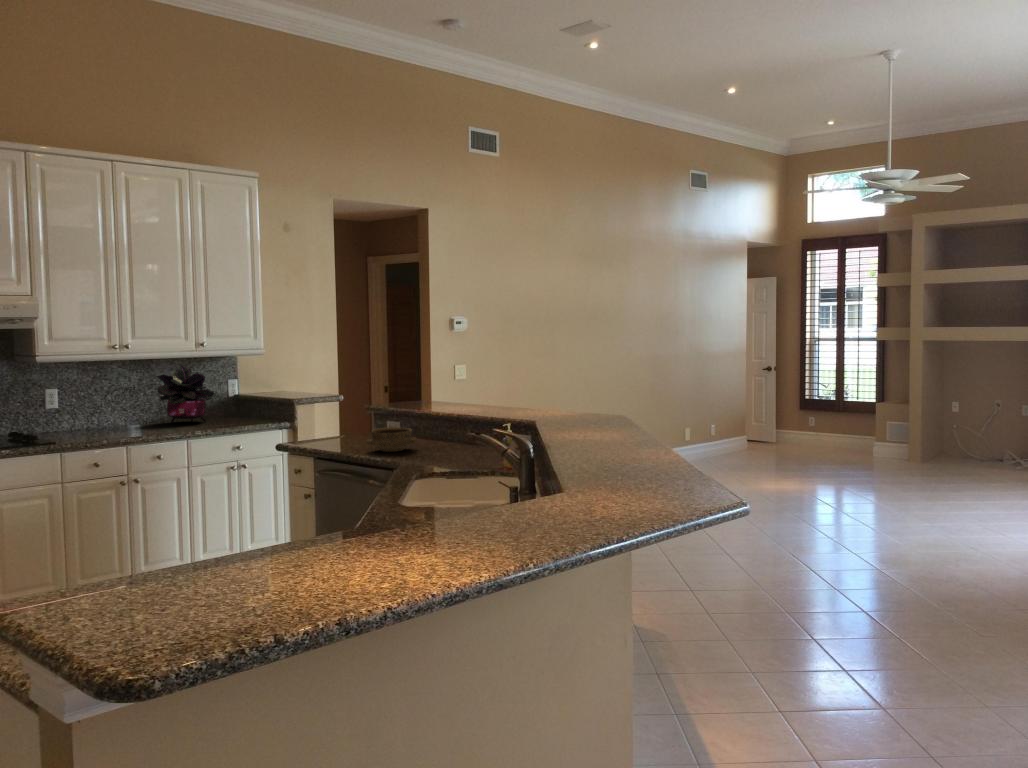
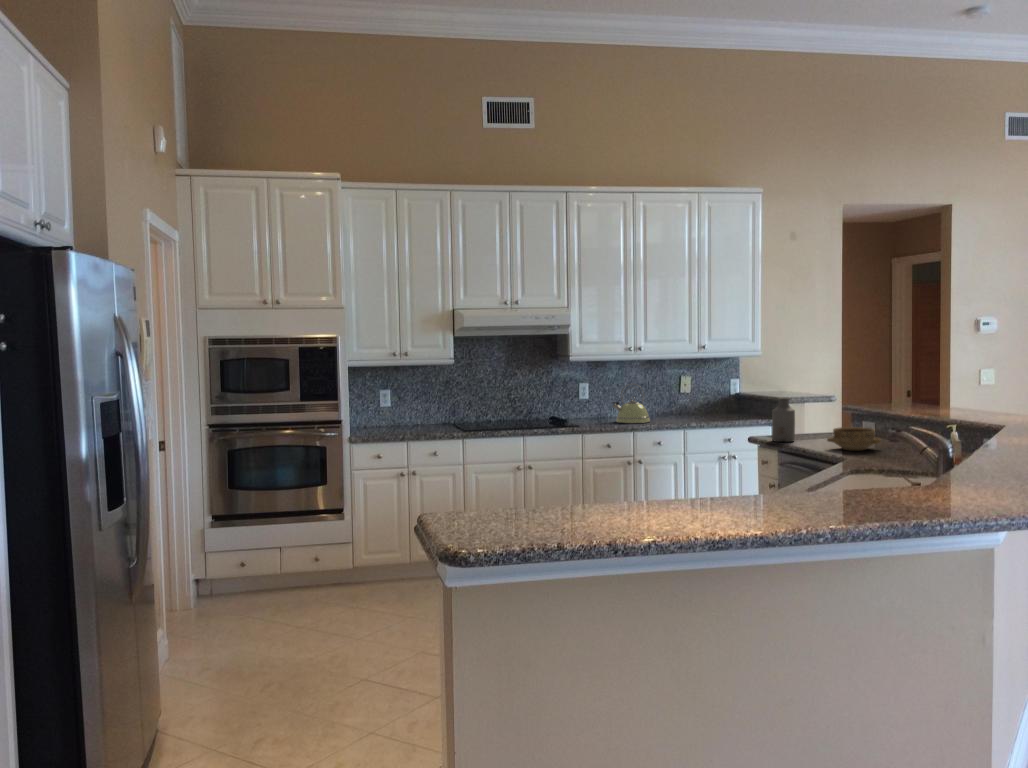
potted plant: present [158,365,214,423] -> none [665,365,712,416]
kettle: none [93,388,145,436] -> present [612,394,650,423]
bottle: none [302,399,326,448] -> present [772,397,795,442]

